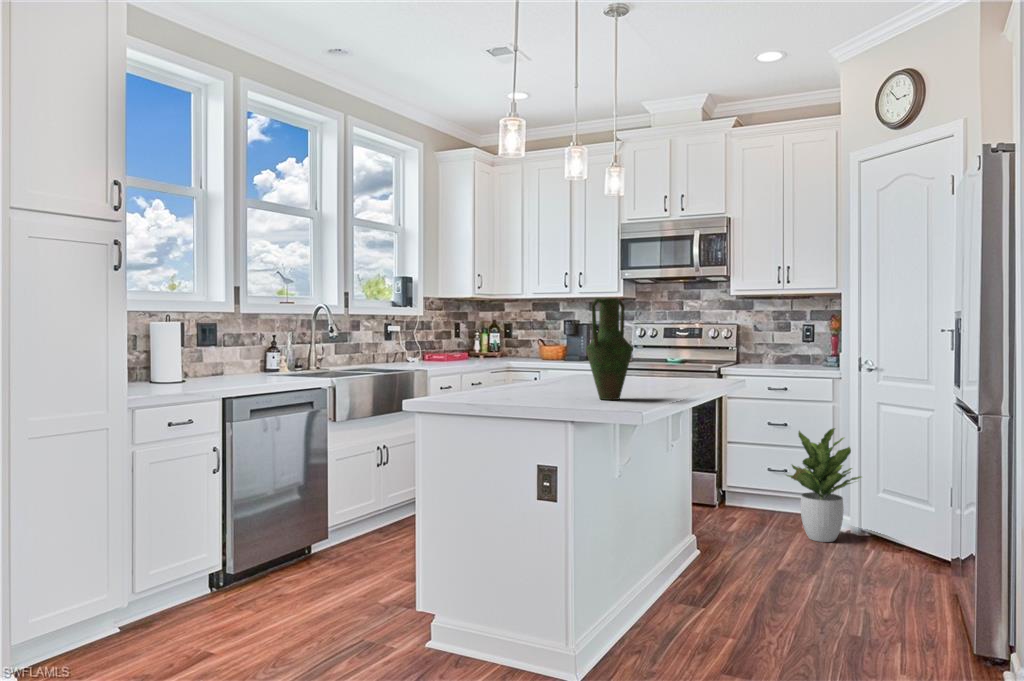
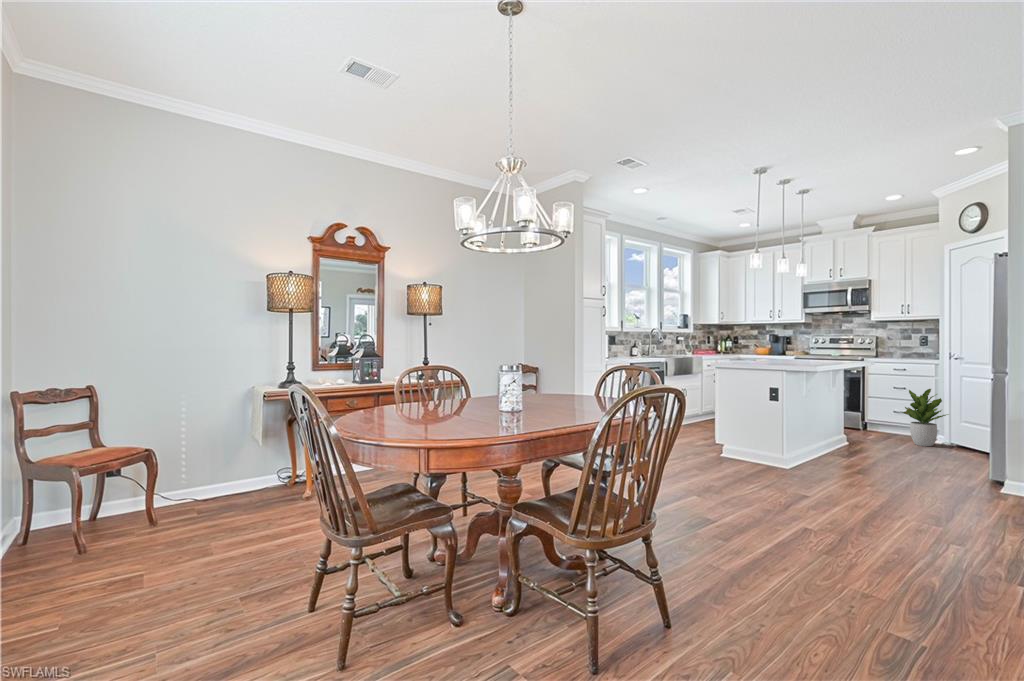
vase: present [586,298,633,400] -> none [789,325,810,364]

